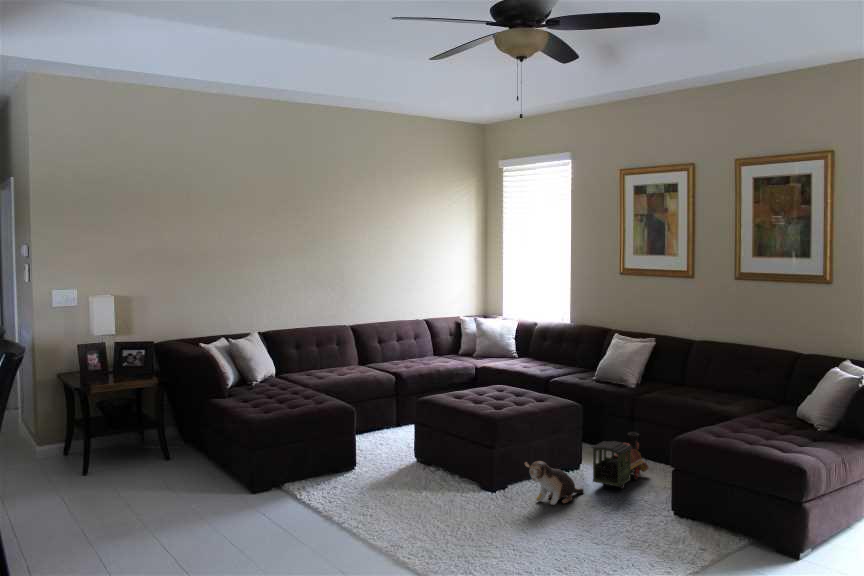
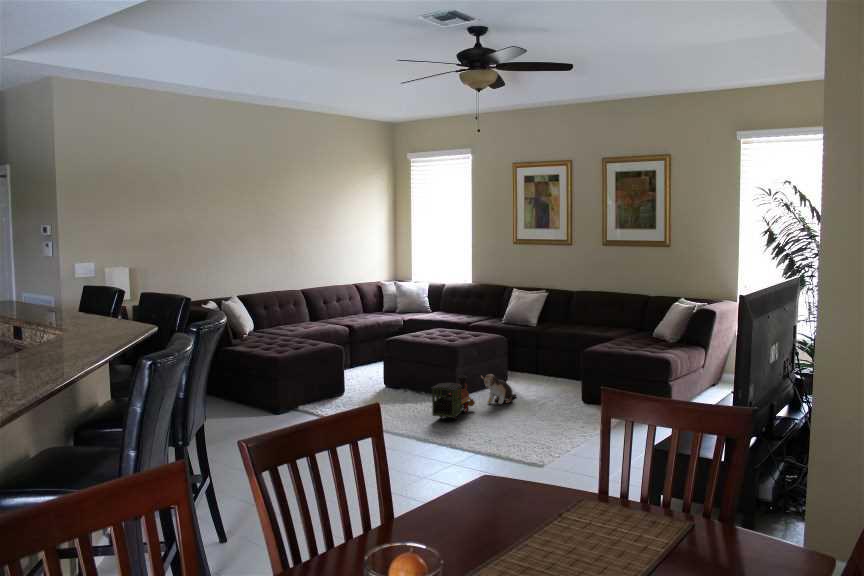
toy train: present [592,432,649,489] -> present [431,375,475,420]

